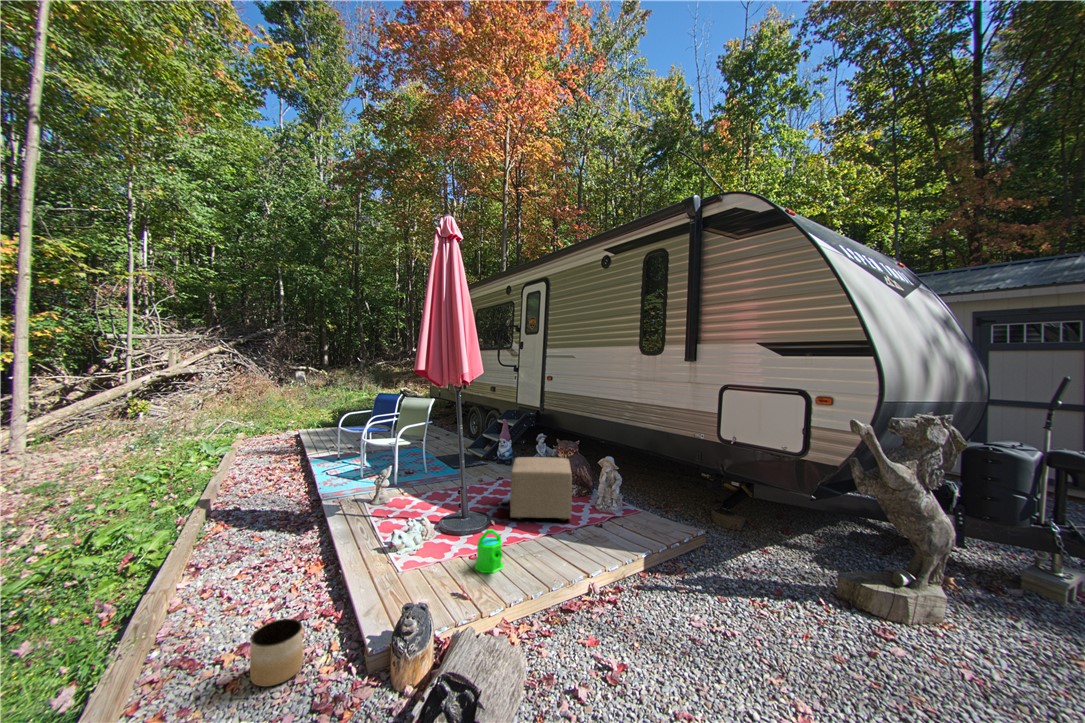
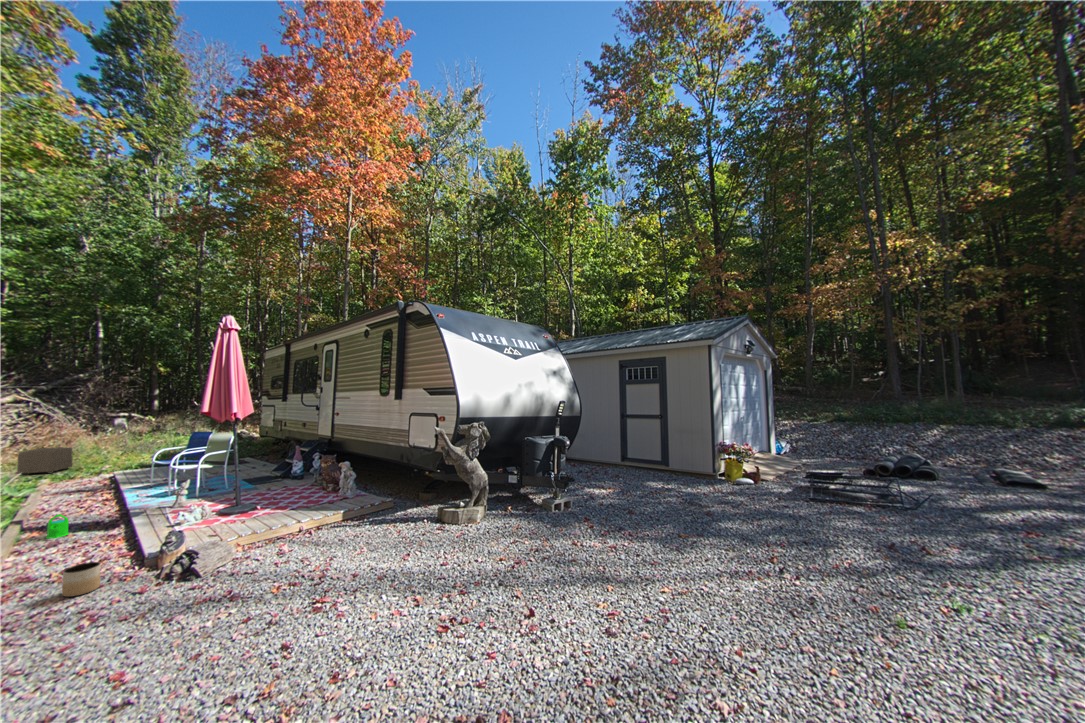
ottoman: present [510,457,572,521] -> present [17,447,72,475]
watering can: present [475,529,503,573] -> present [46,514,69,539]

